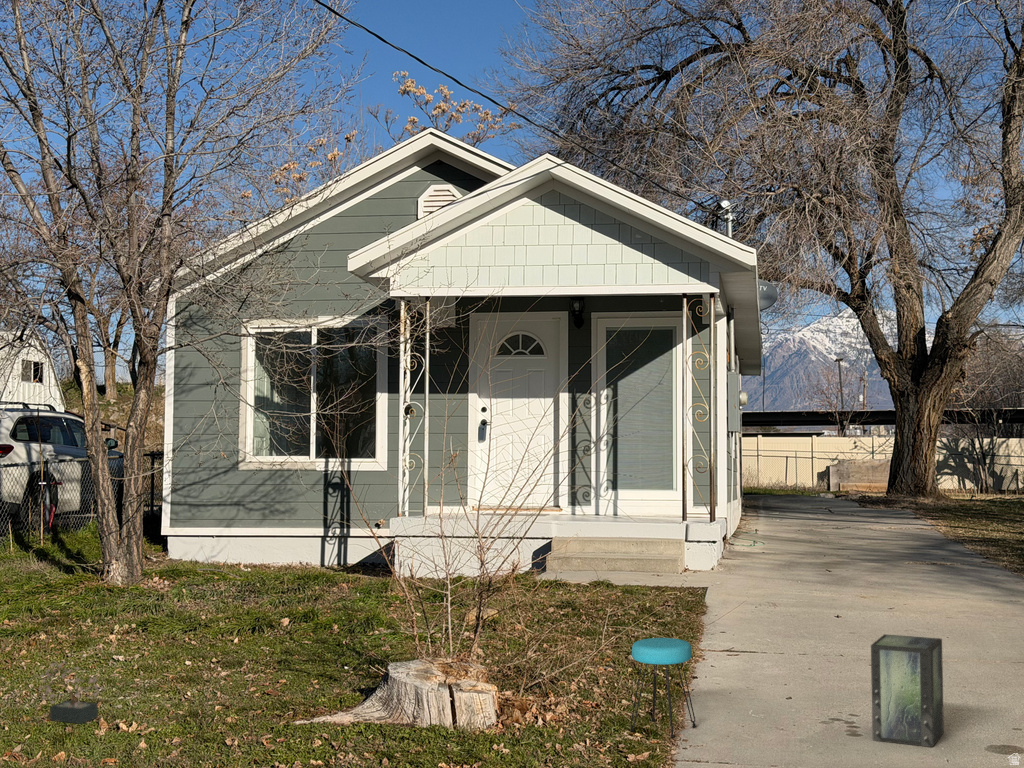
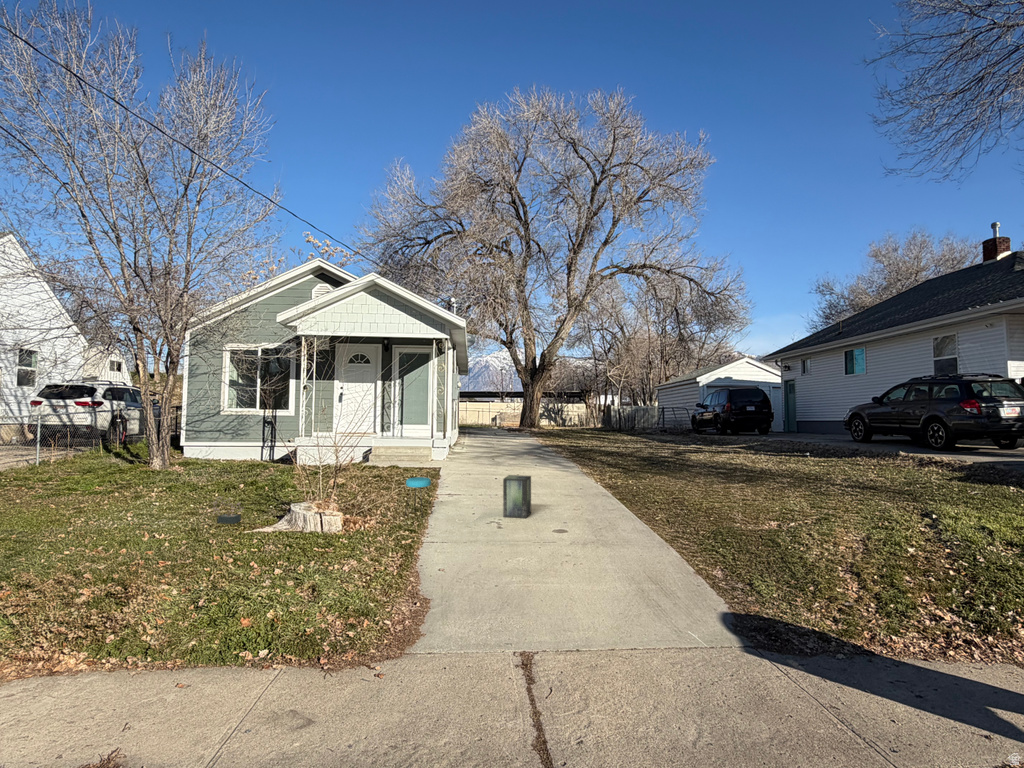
decorative plant: present [39,662,104,724] -> present [213,497,242,524]

